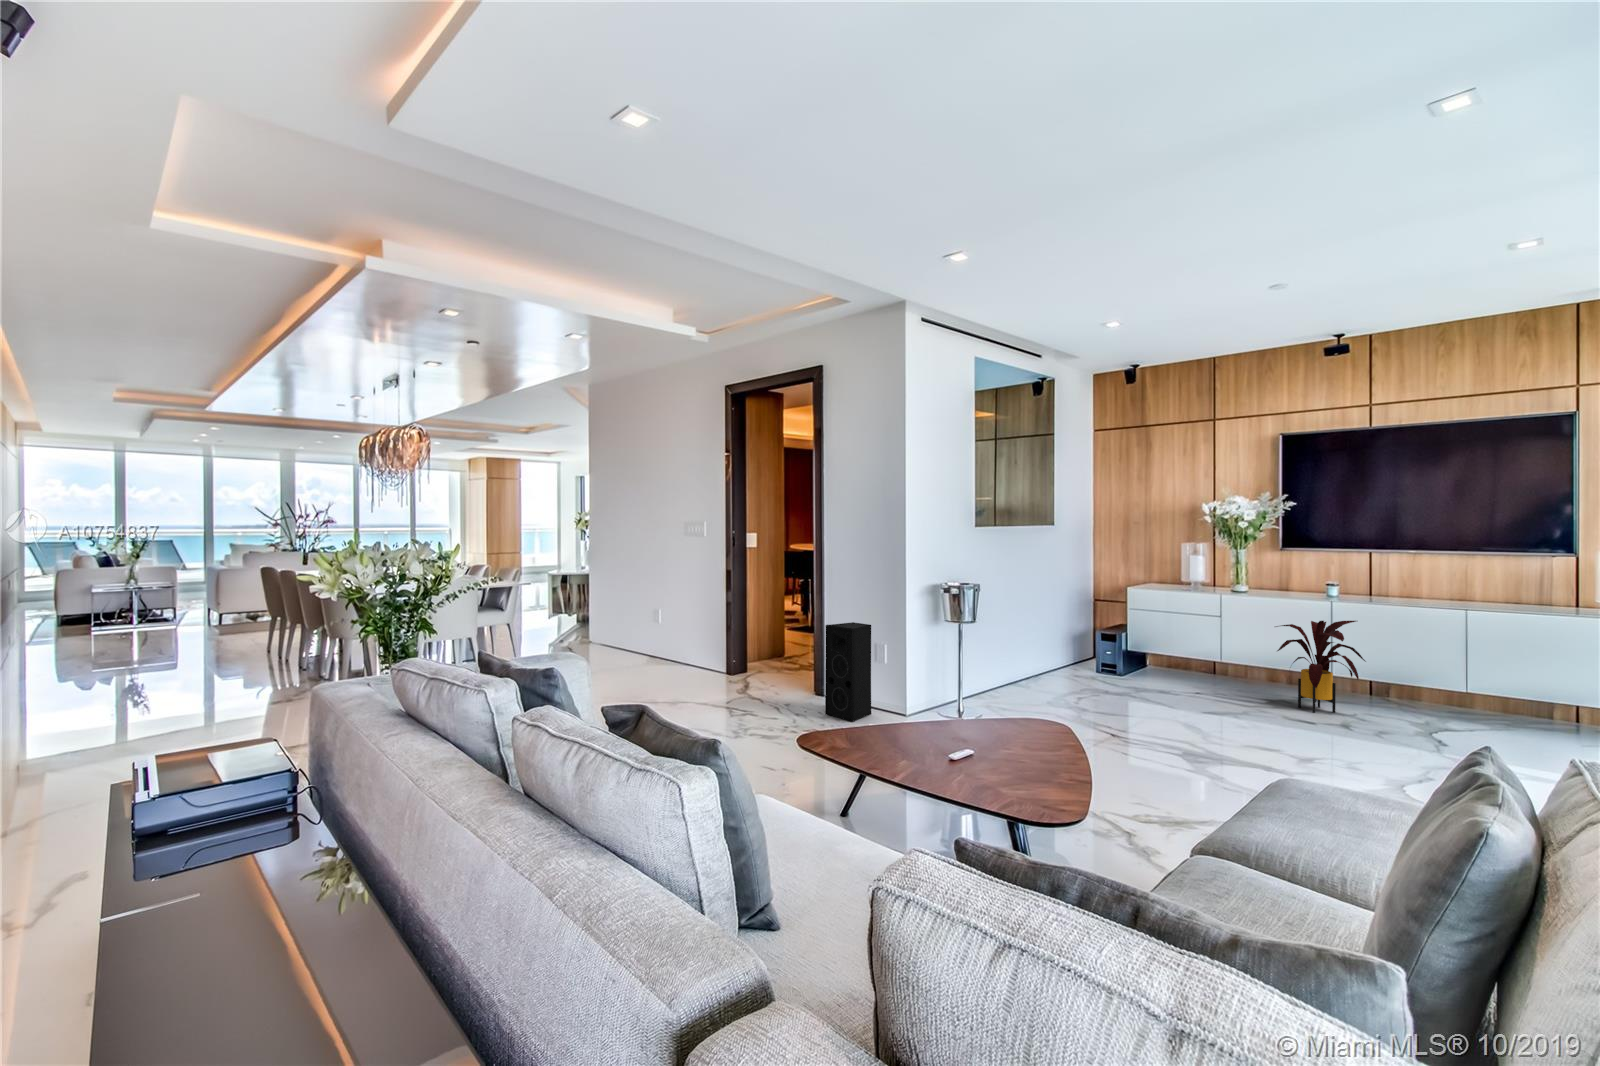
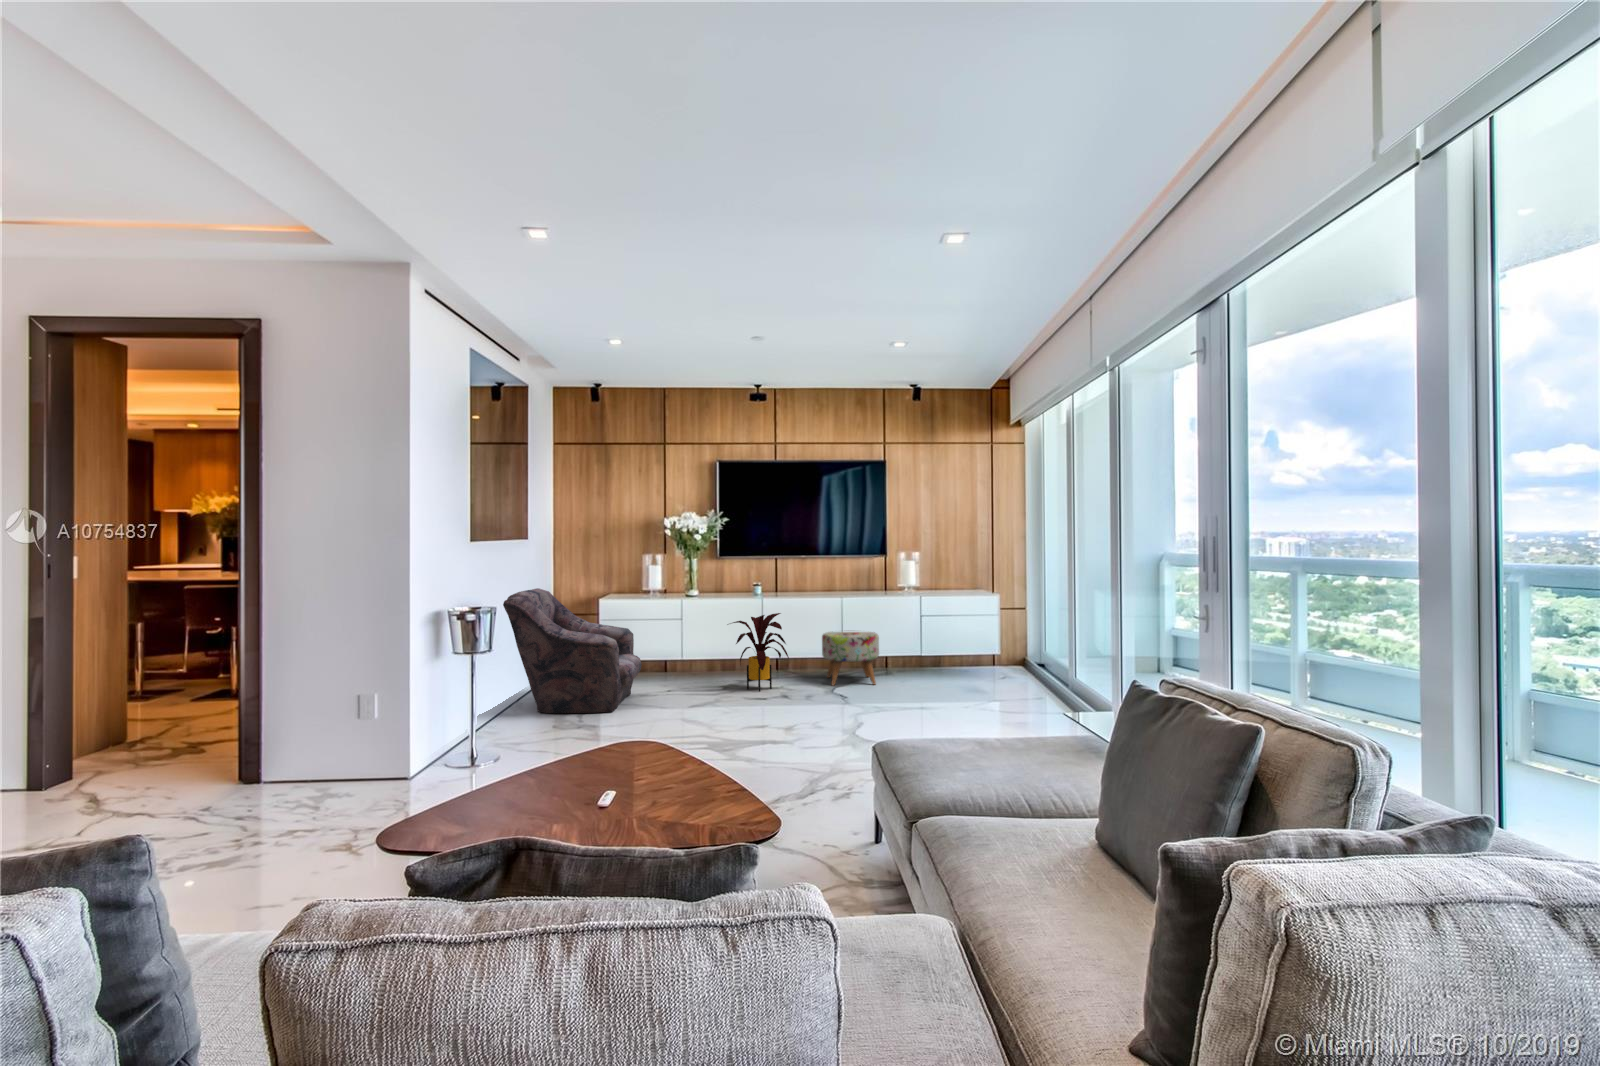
armchair: none [1014,571,1161,700] -> present [503,588,642,713]
speaker: present [825,622,871,722] -> none [296,668,366,800]
ottoman: none [1429,654,1541,739] -> present [822,632,879,686]

